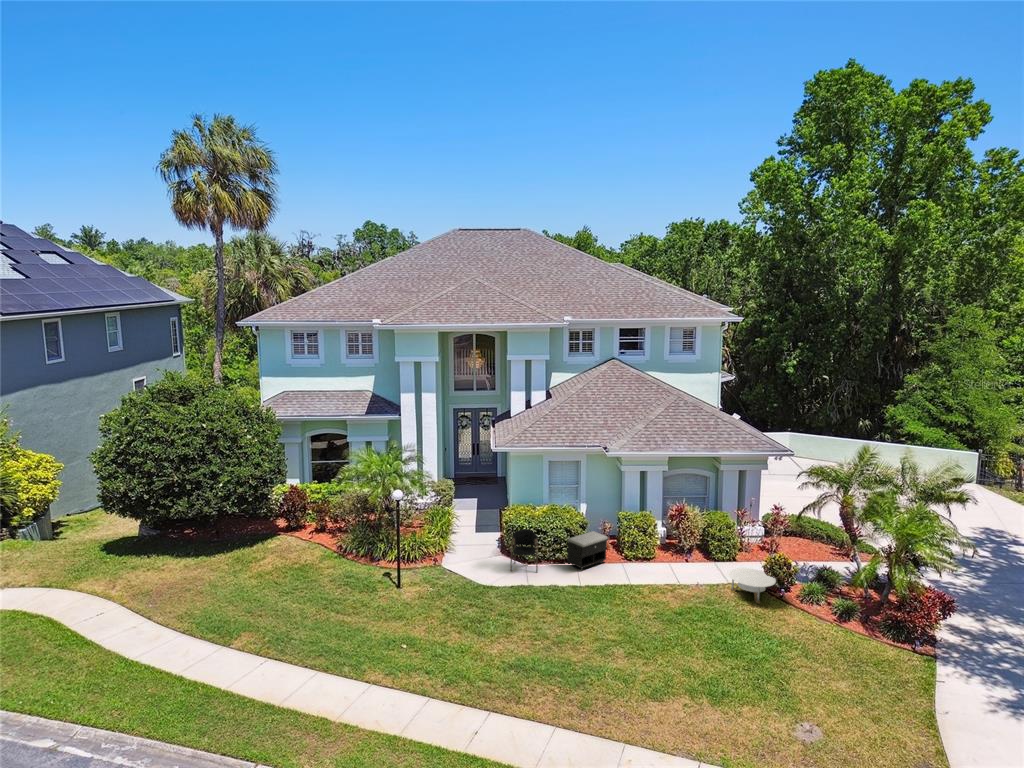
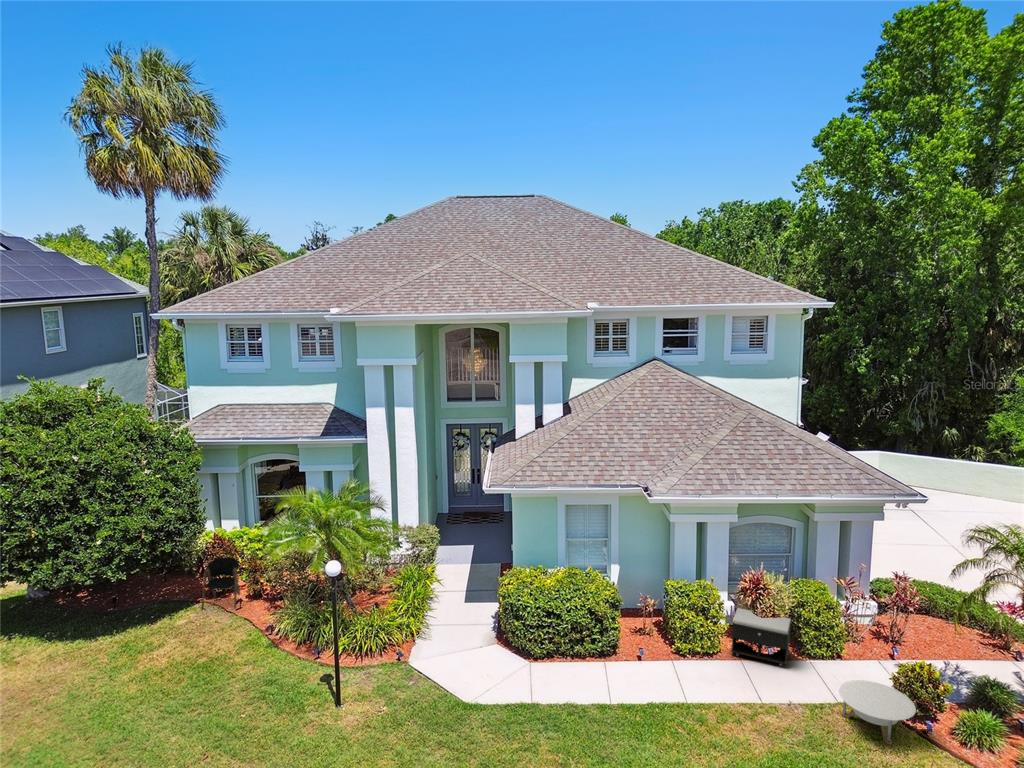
chair: present [510,529,538,572] -> present [202,556,240,609]
storage bench: present [567,531,608,570] -> present [732,608,791,666]

